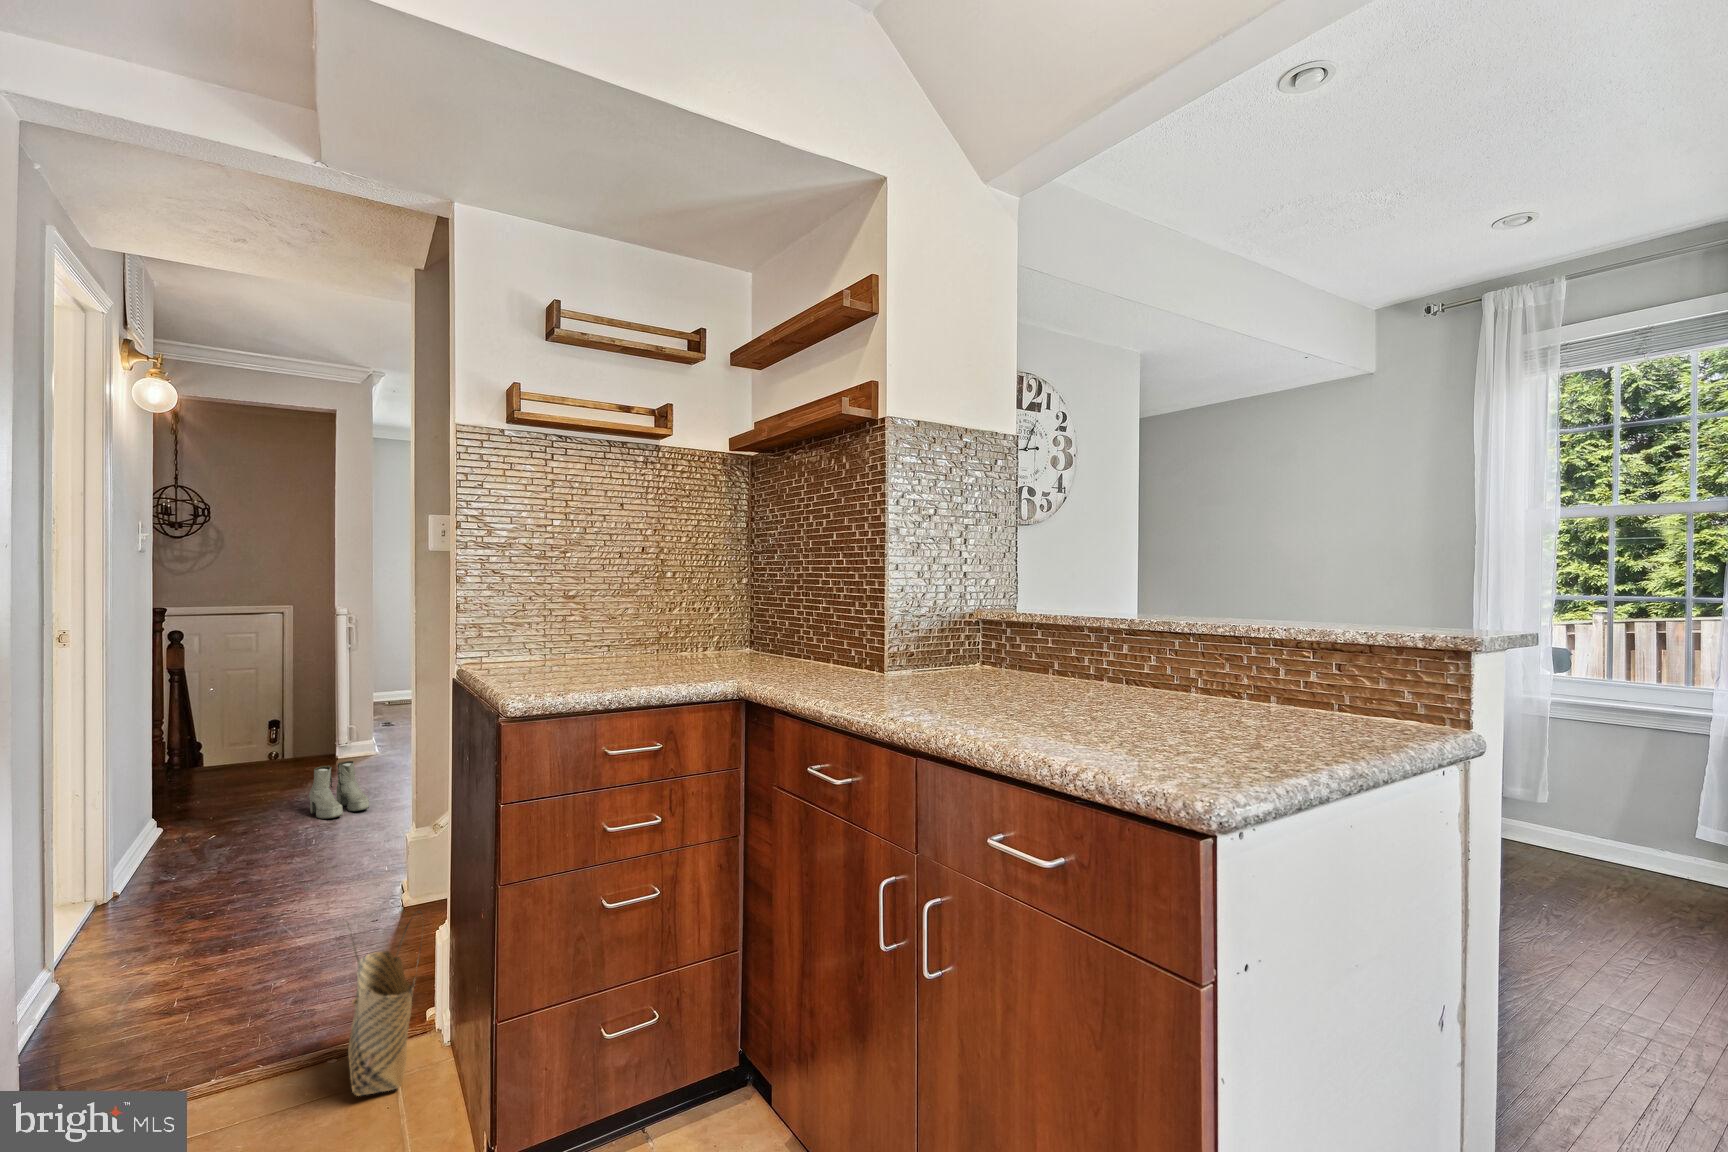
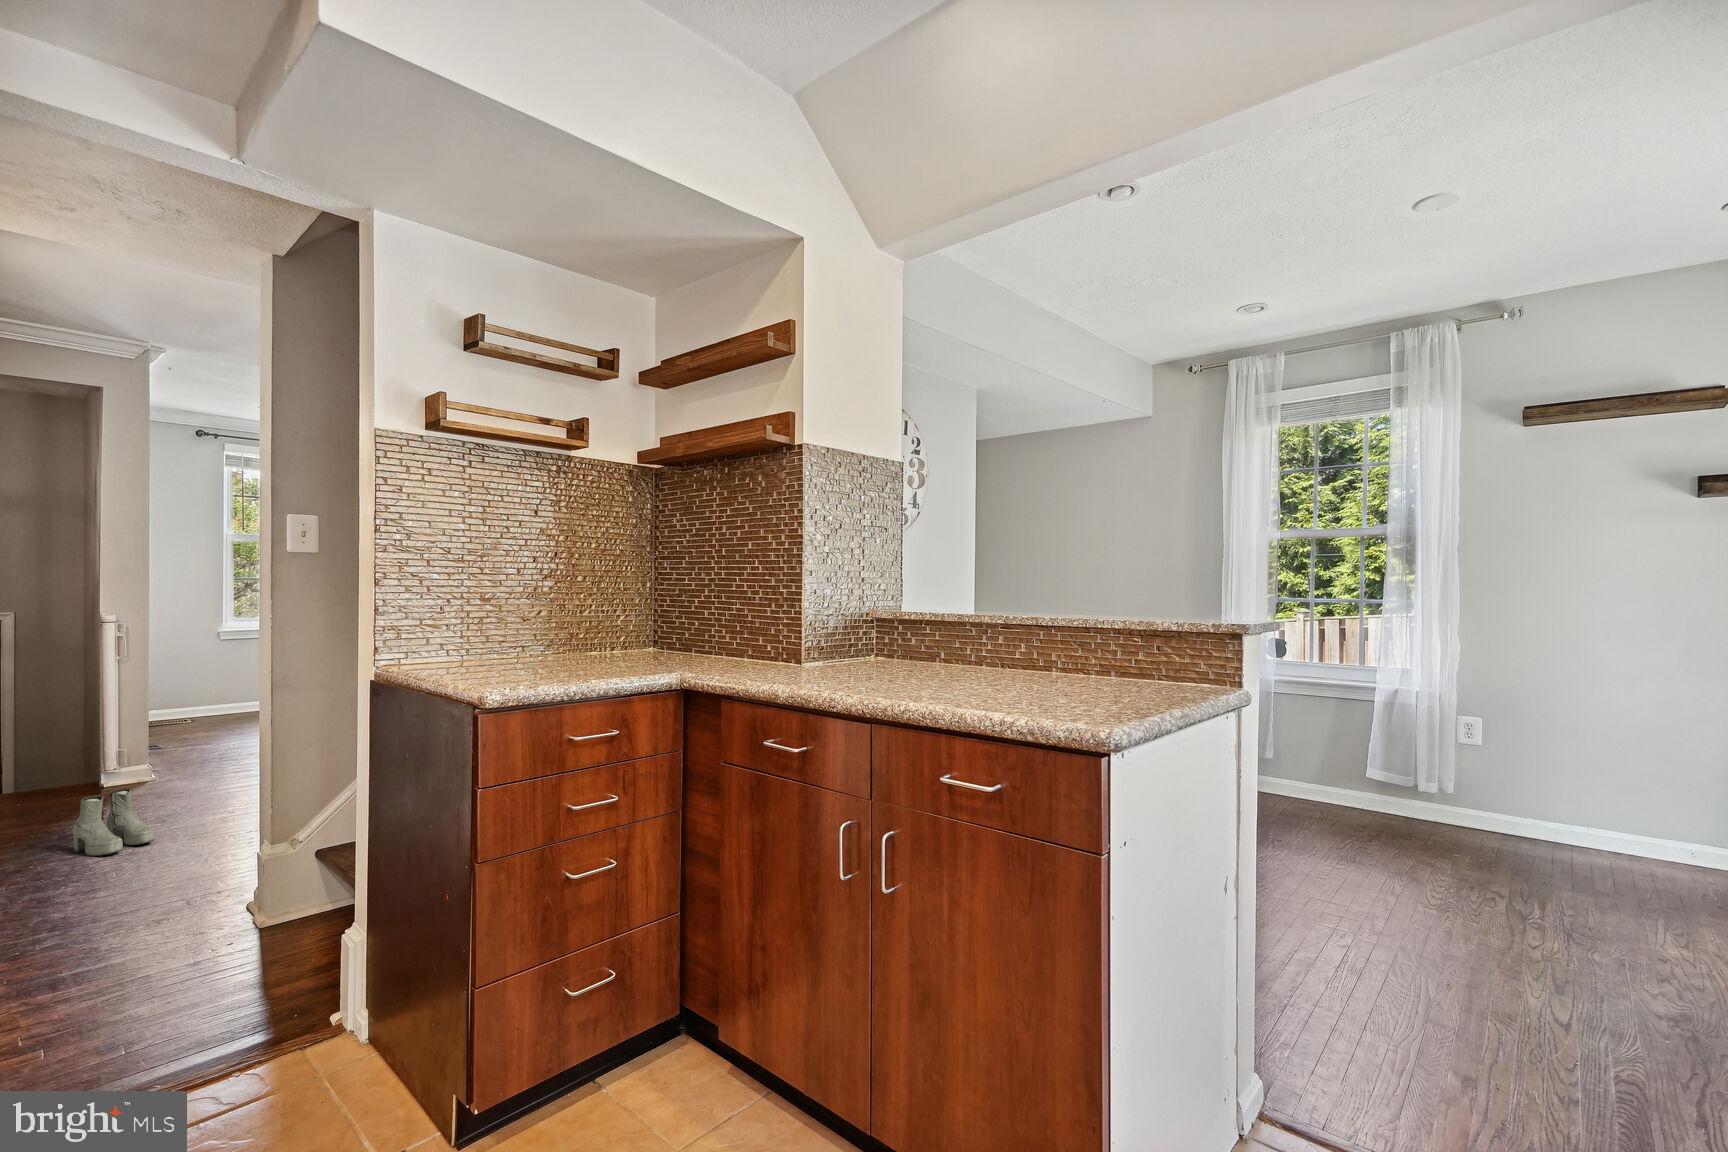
woven basket: present [346,911,424,1096] -> none [270,912,357,1095]

